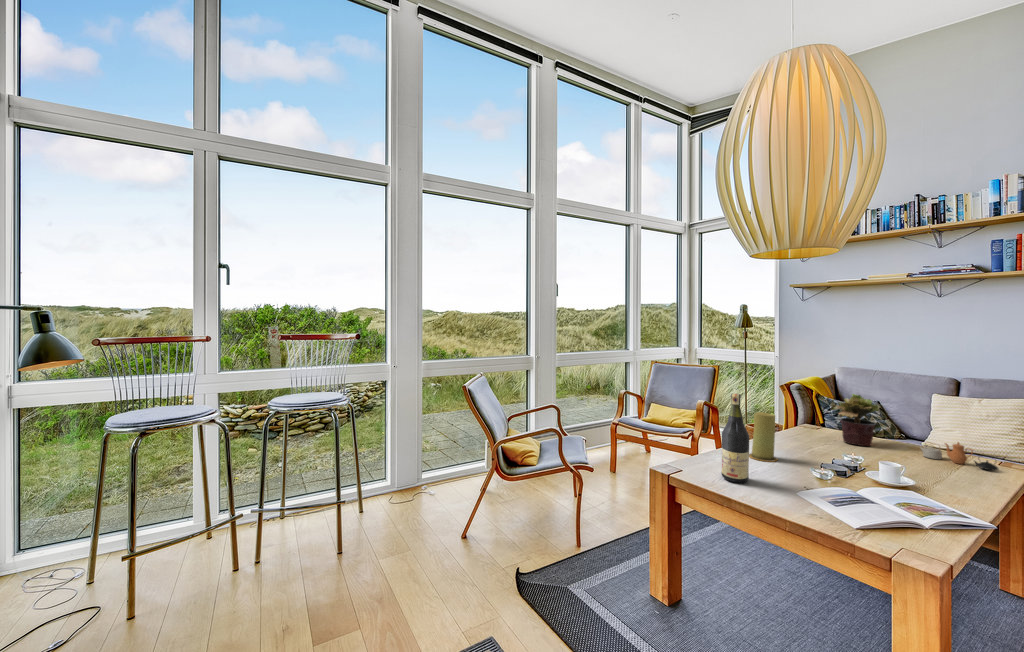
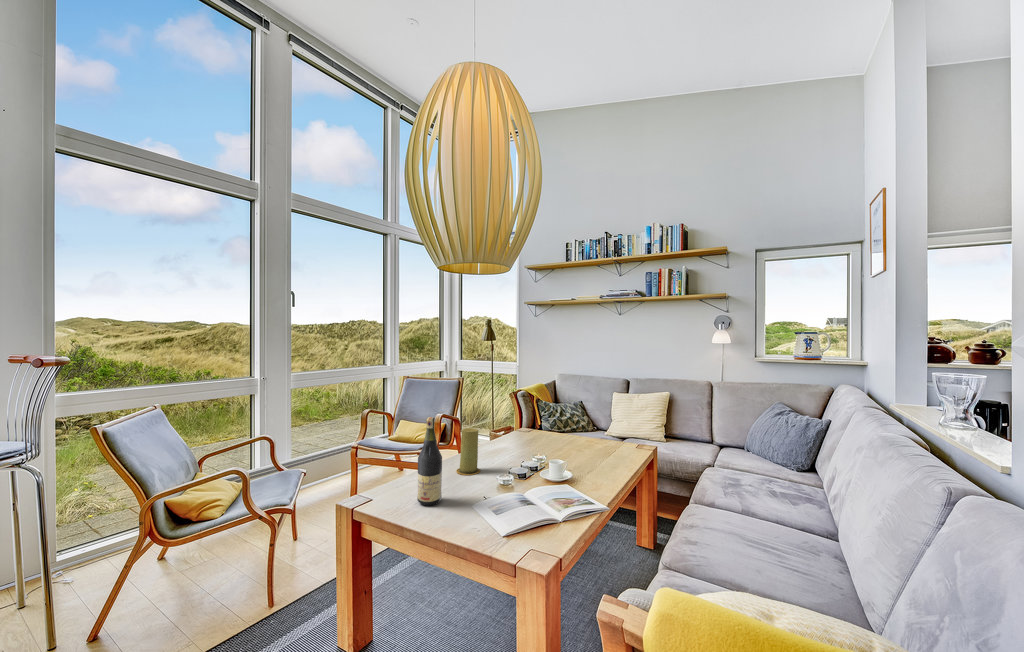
potted plant: present [833,394,880,446] -> none [536,401,566,446]
teapot: present [920,442,998,470] -> none [589,436,630,456]

